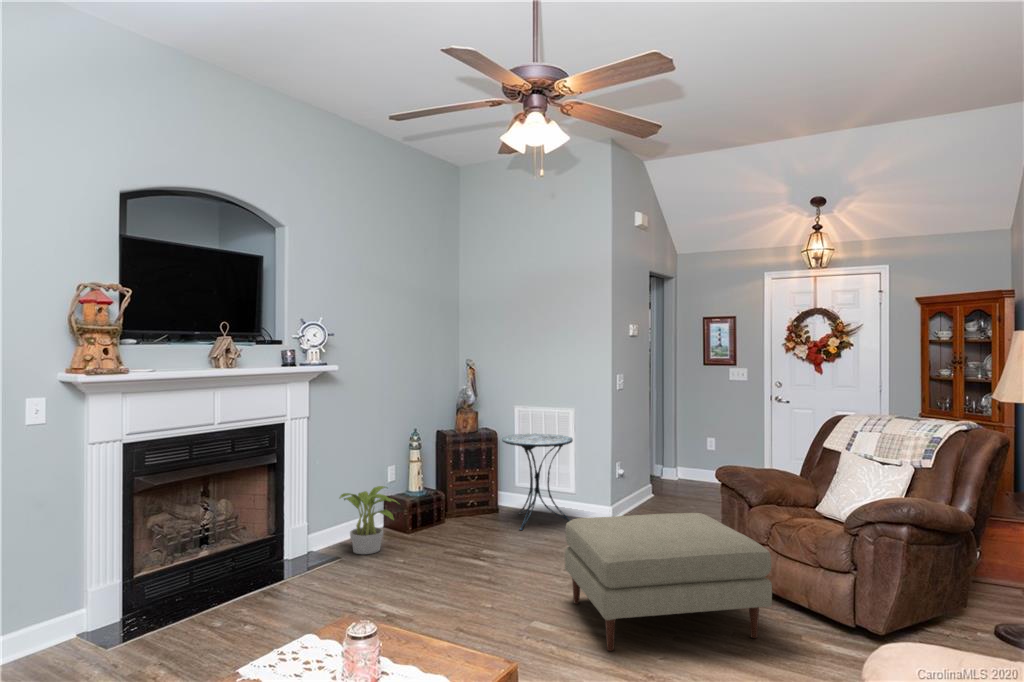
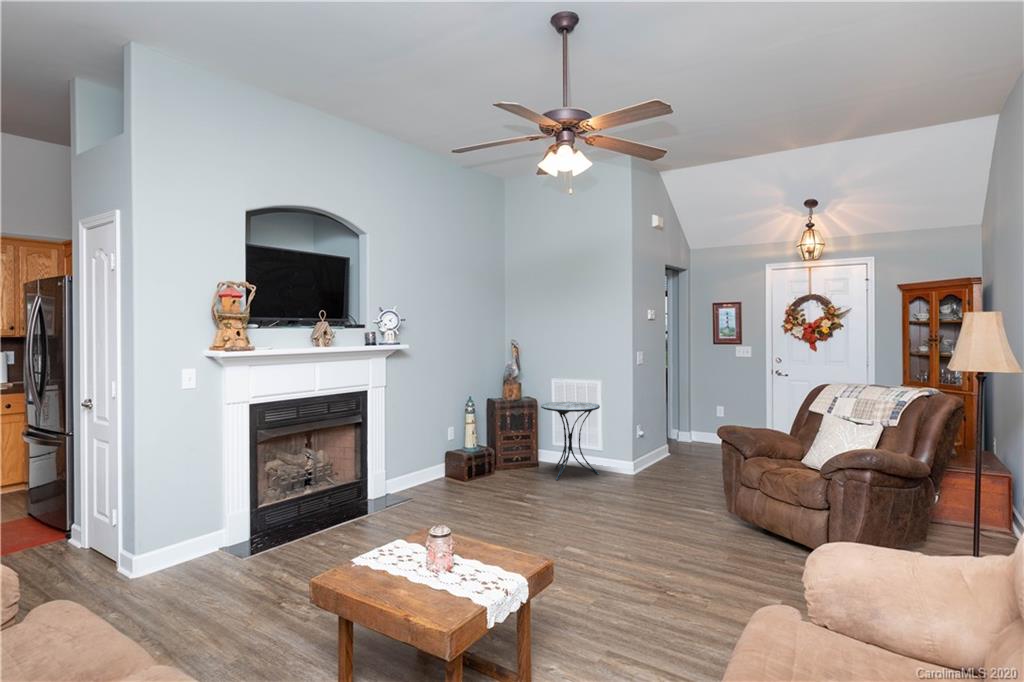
potted plant: present [340,486,398,554] -> none [411,442,459,496]
ottoman: present [565,513,772,651] -> none [593,463,759,566]

